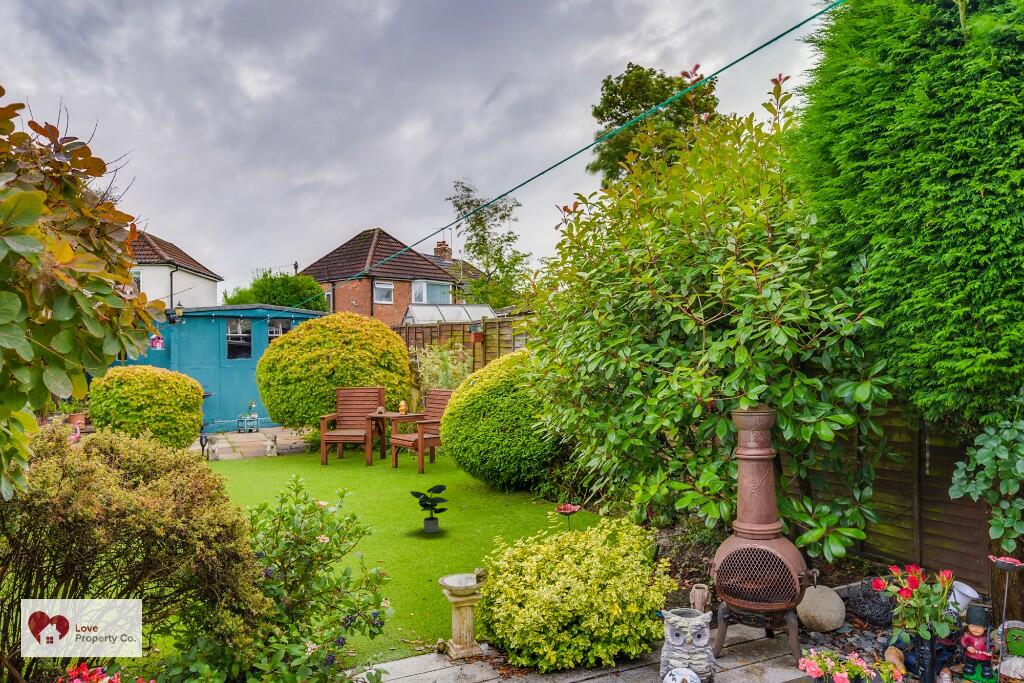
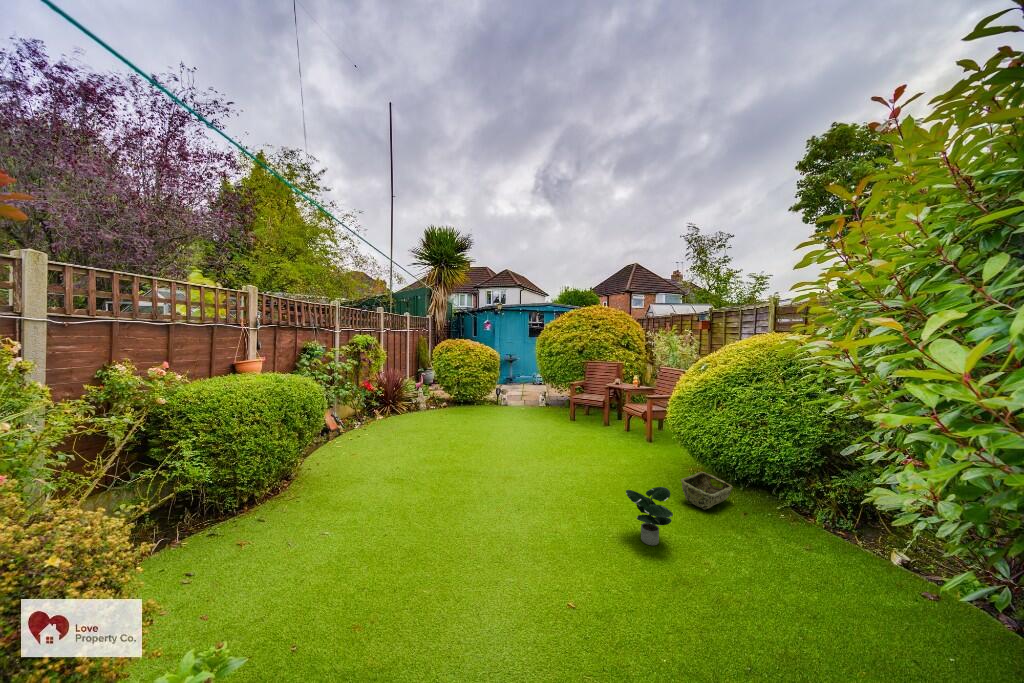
woven basket: none [455,479,497,508] -> present [681,472,733,510]

